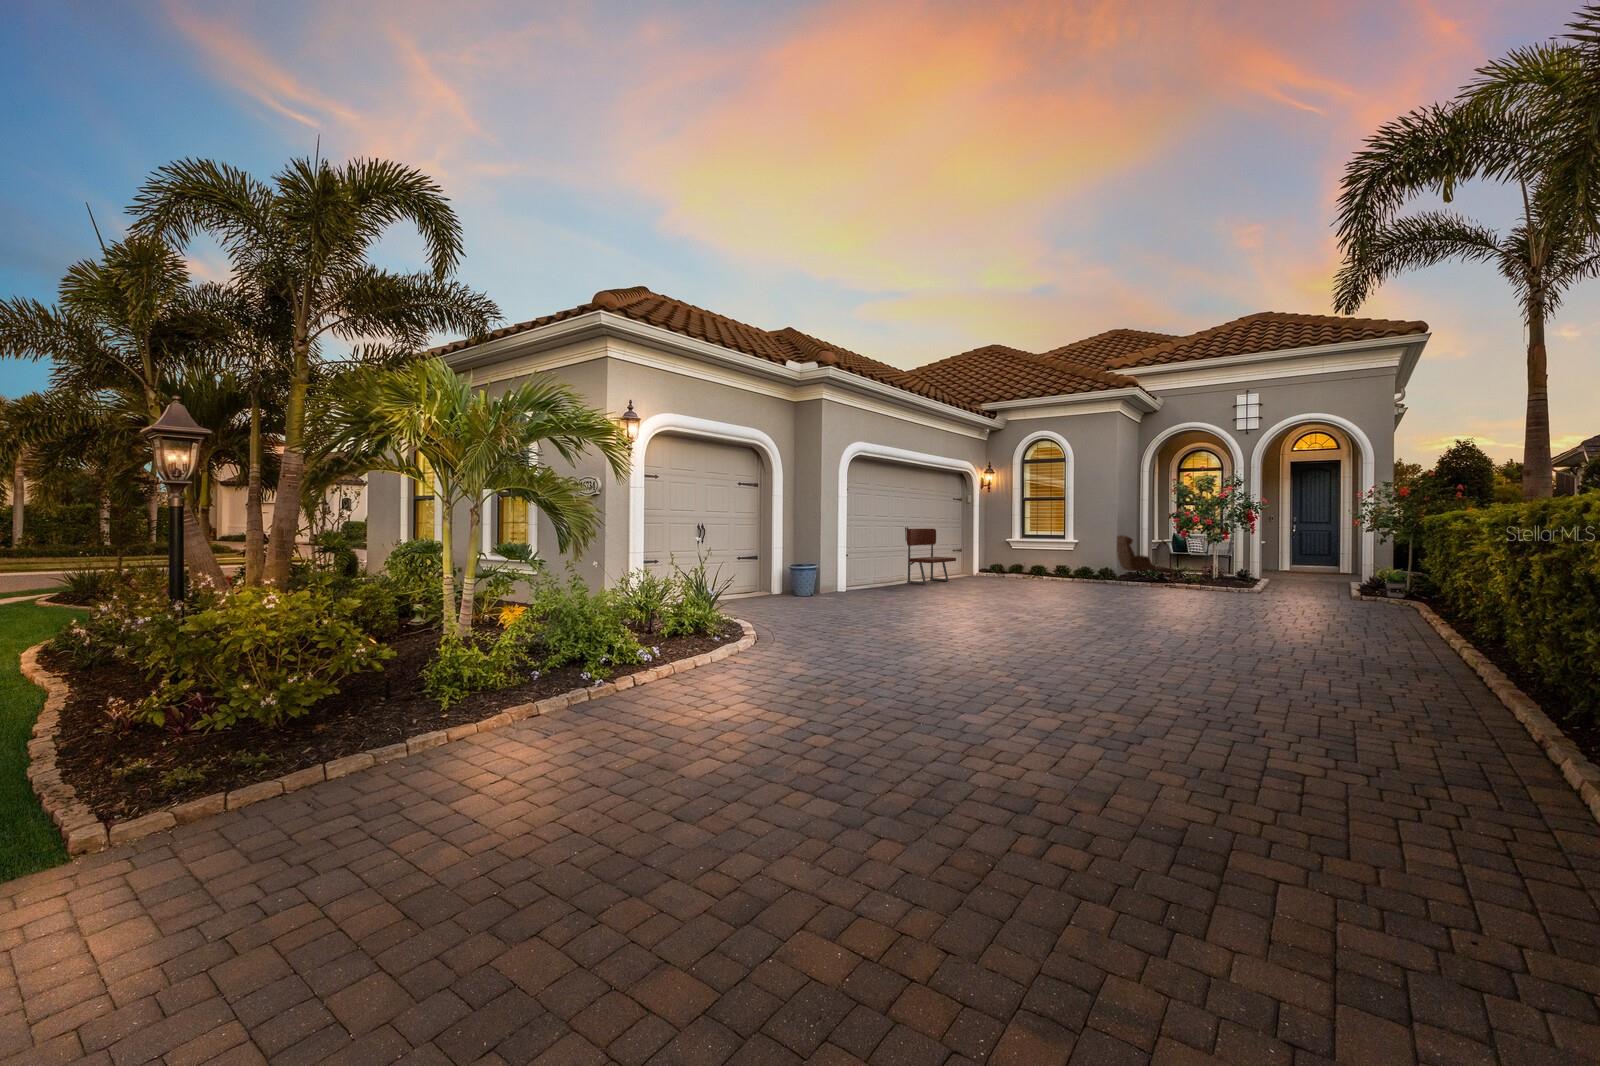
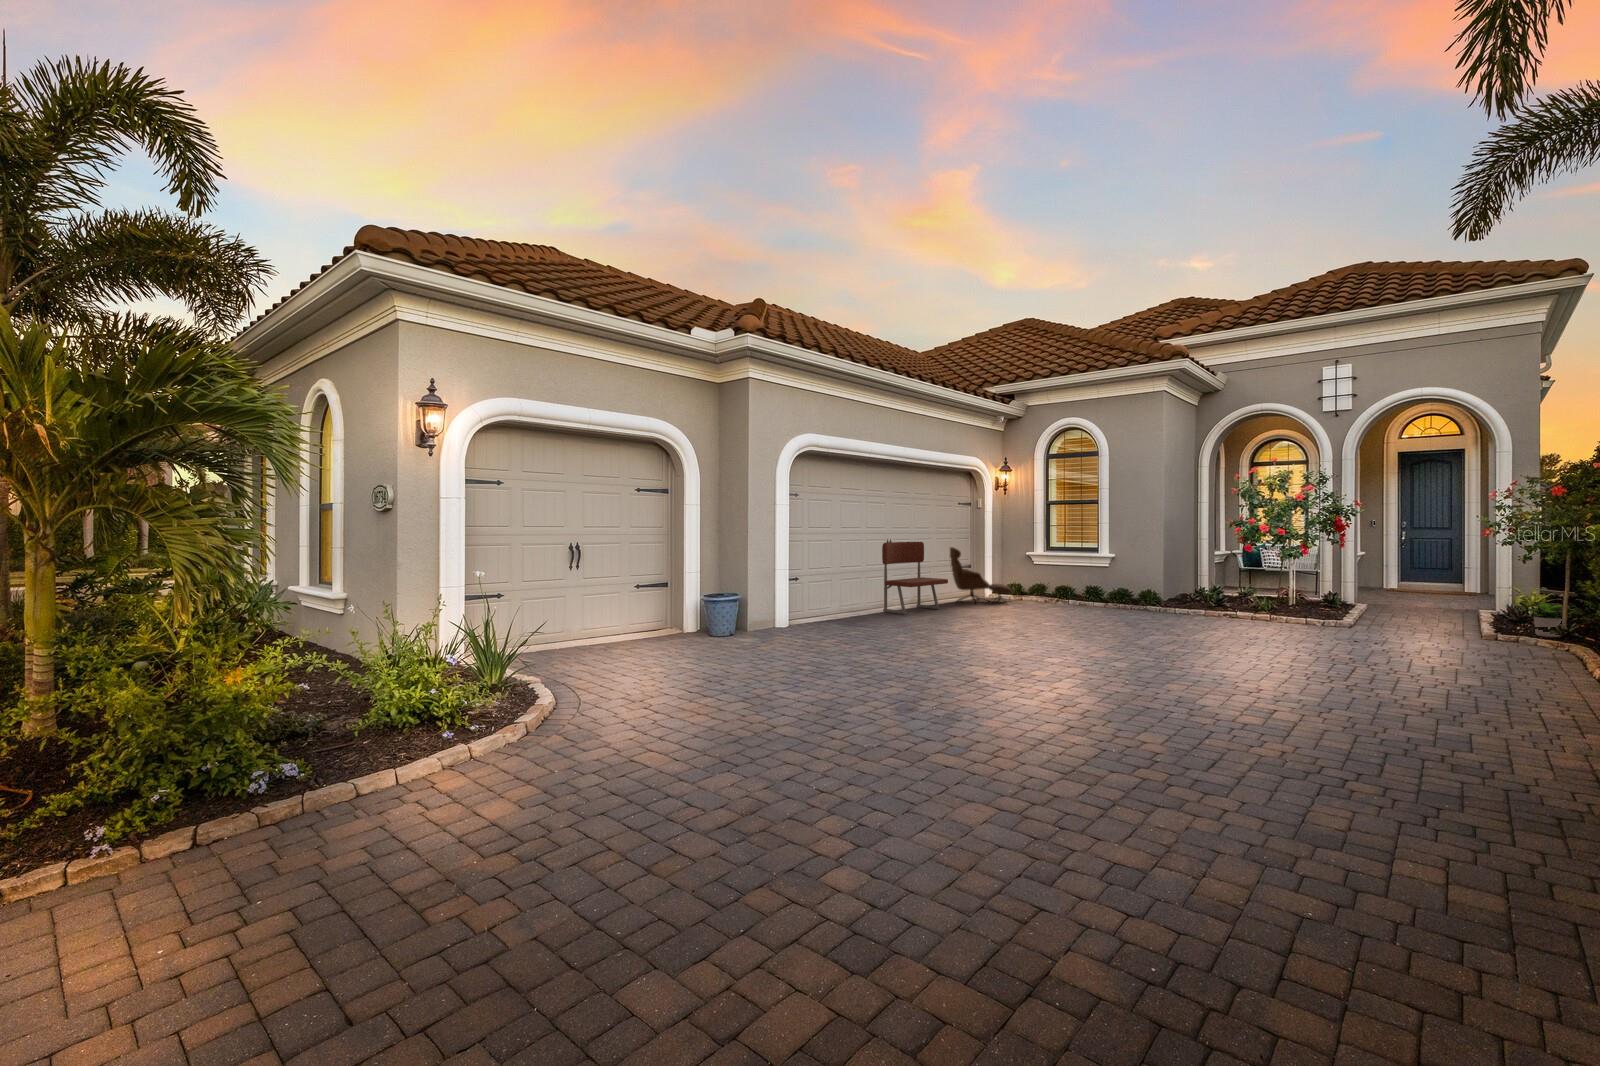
lounge chair: present [1117,535,1175,580] -> present [950,547,1013,603]

